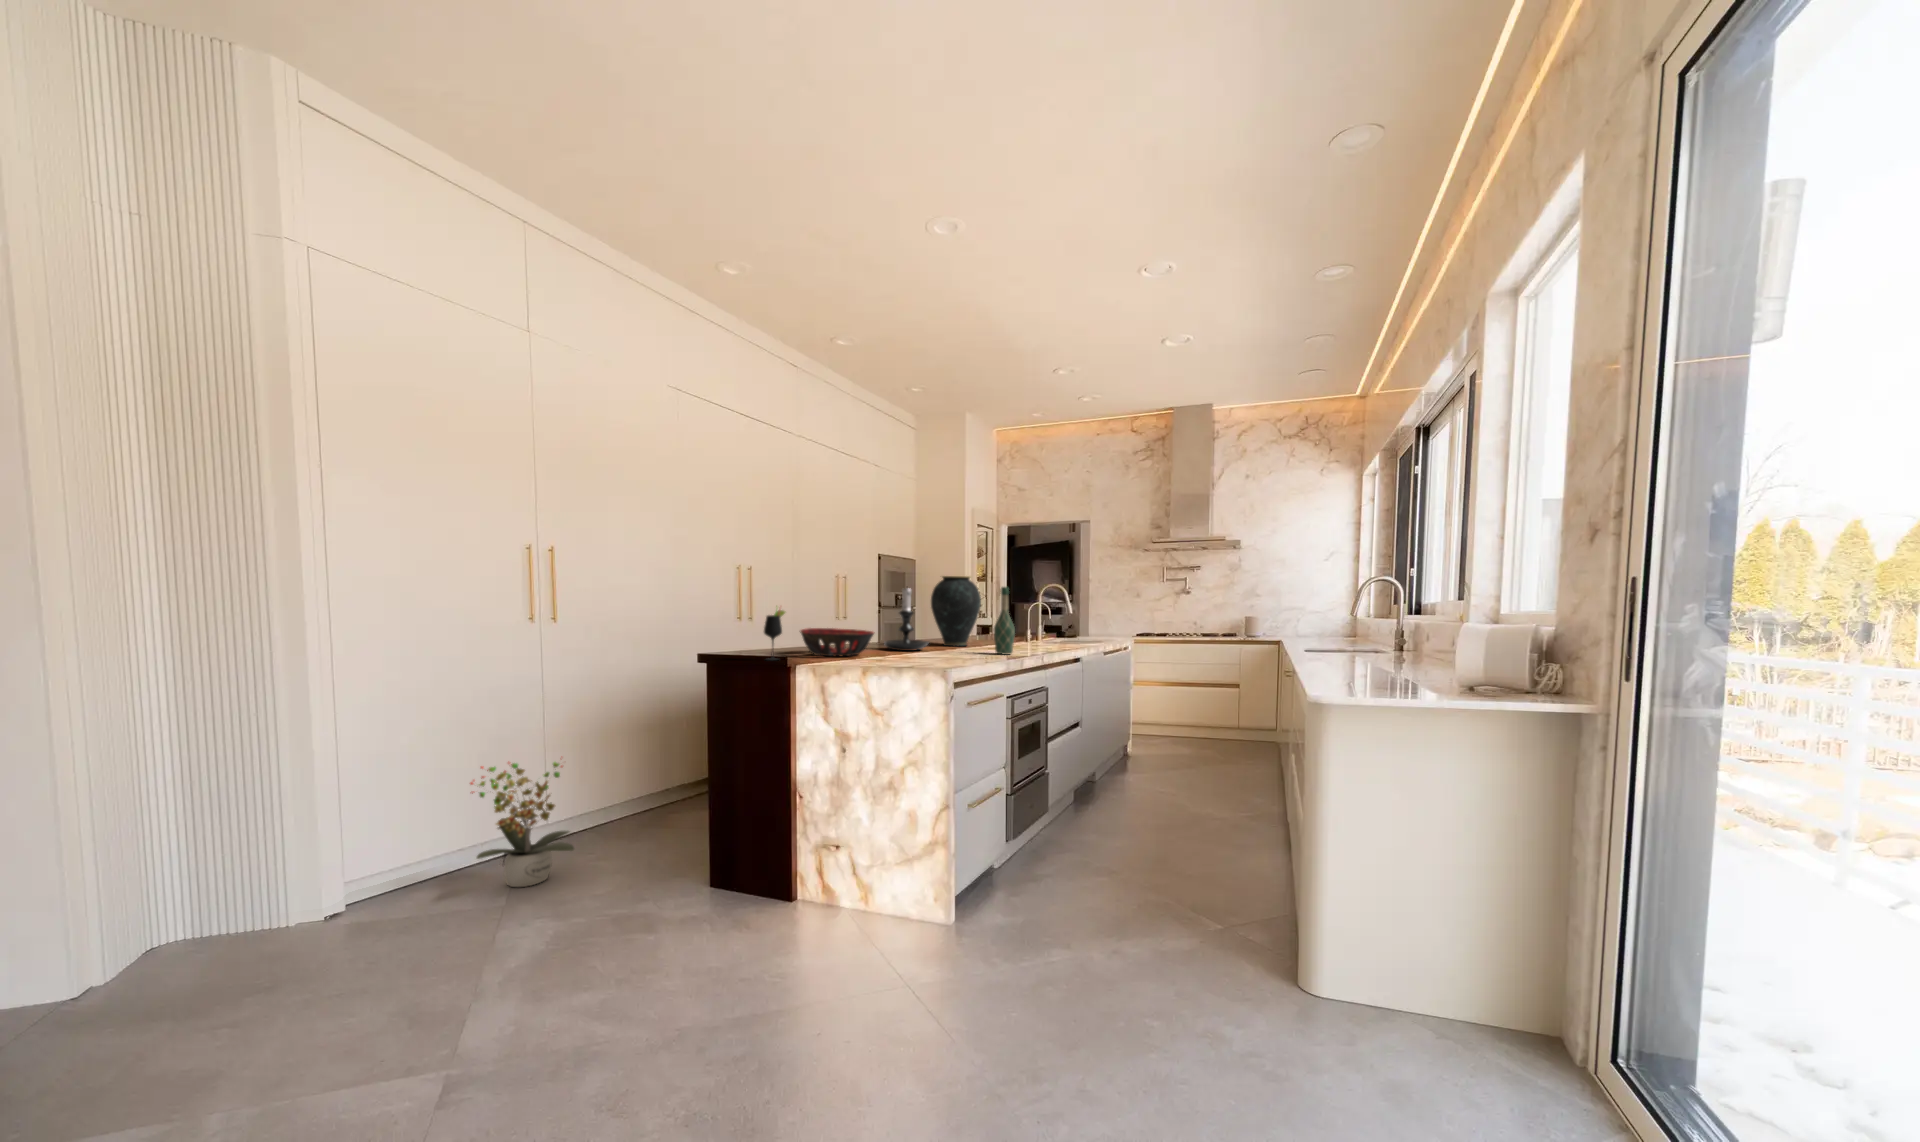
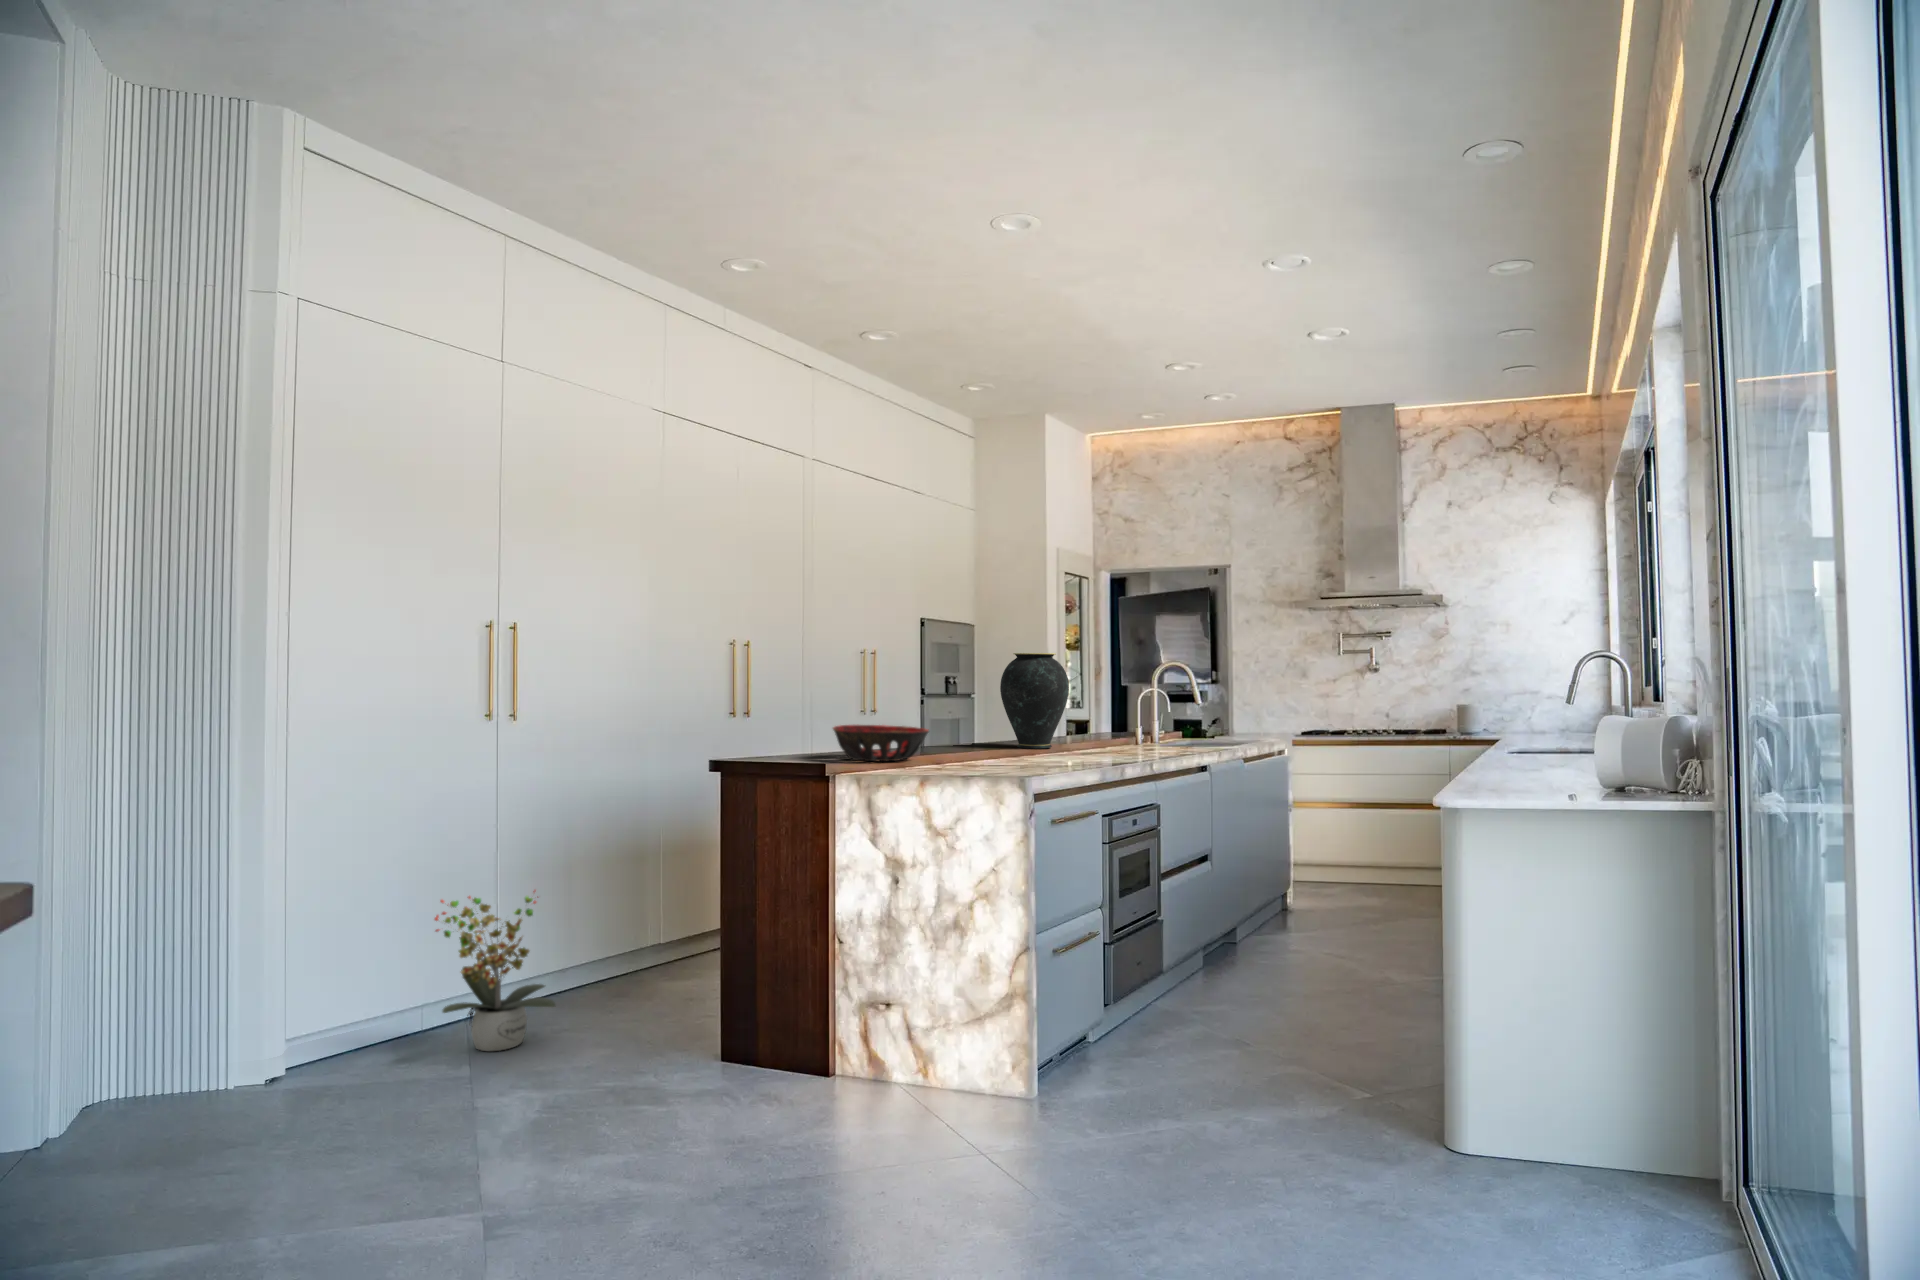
wine bottle: present [994,587,1015,655] -> none [1086,668,1115,759]
candle holder: present [884,588,929,651] -> none [939,665,1001,754]
wine glass: present [764,610,785,660] -> none [791,695,819,766]

